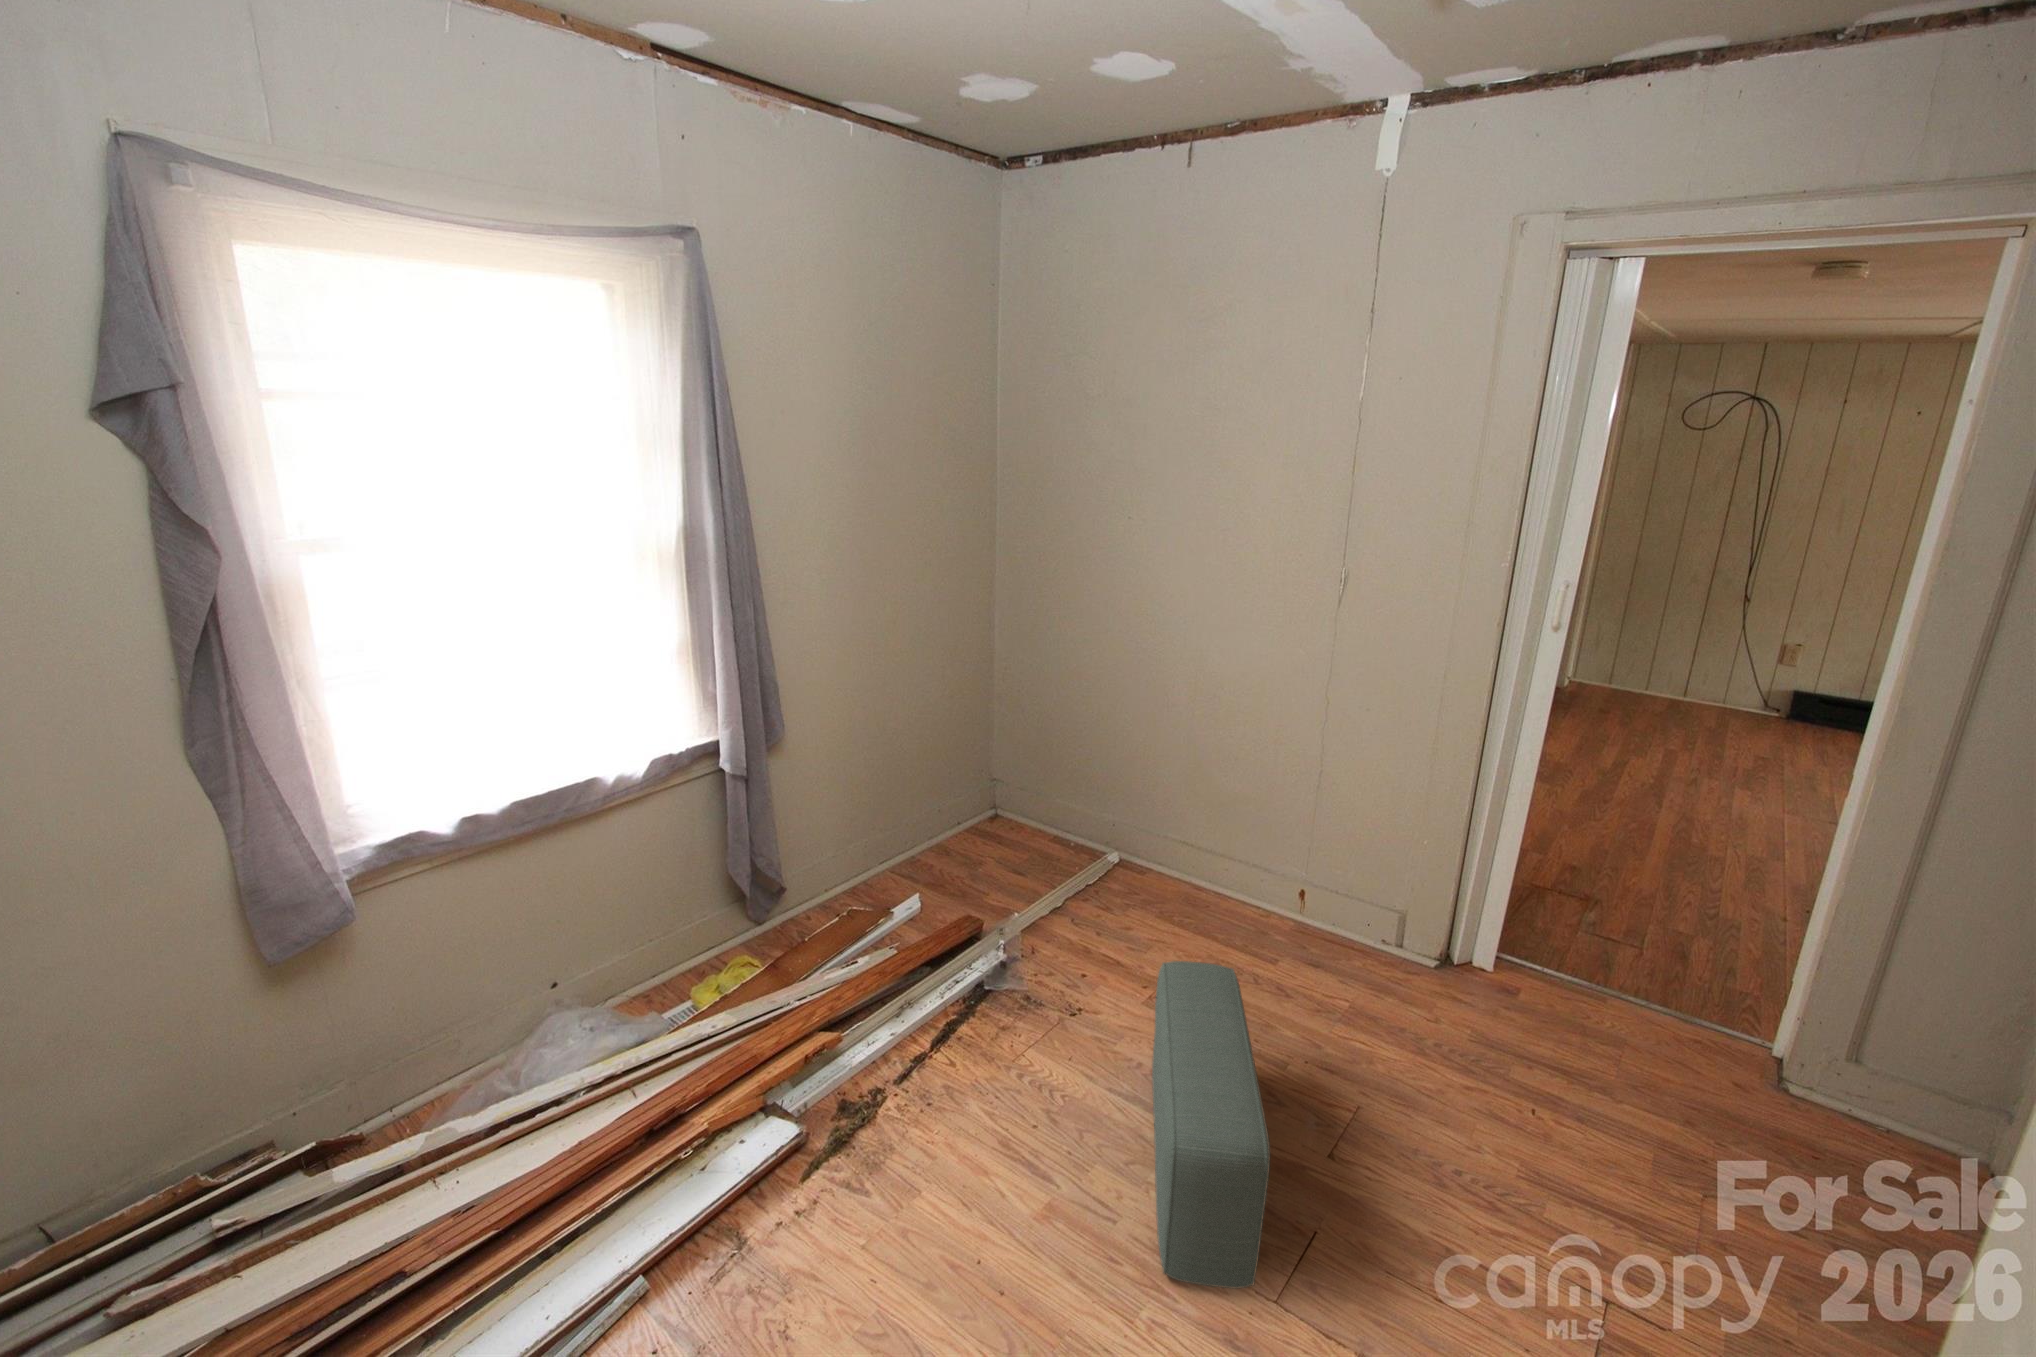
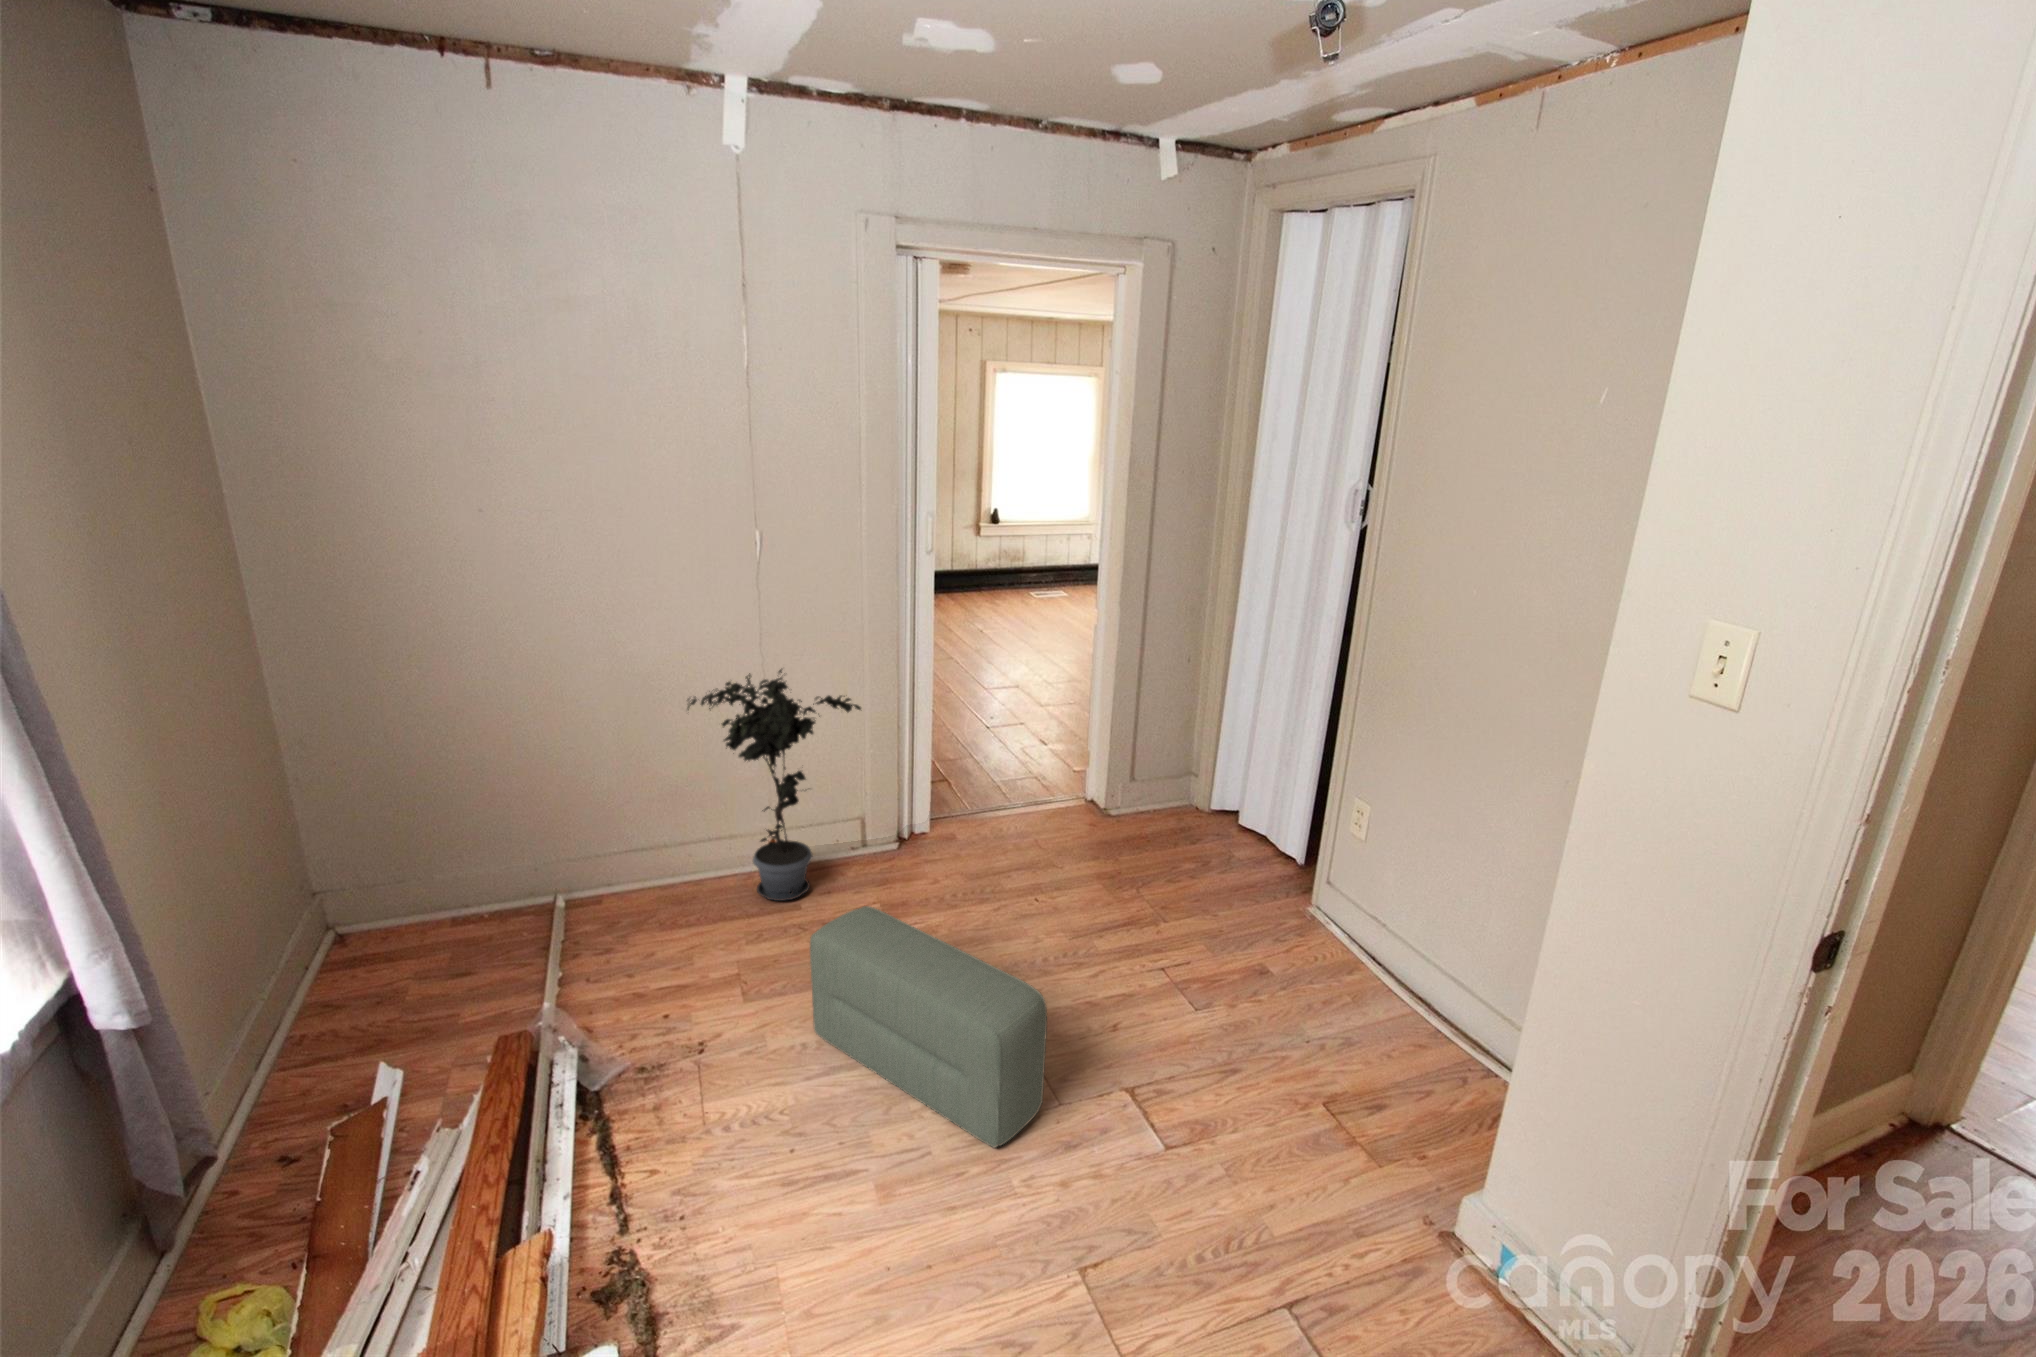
potted plant: none [1222,711,1377,952] -> present [687,669,861,901]

